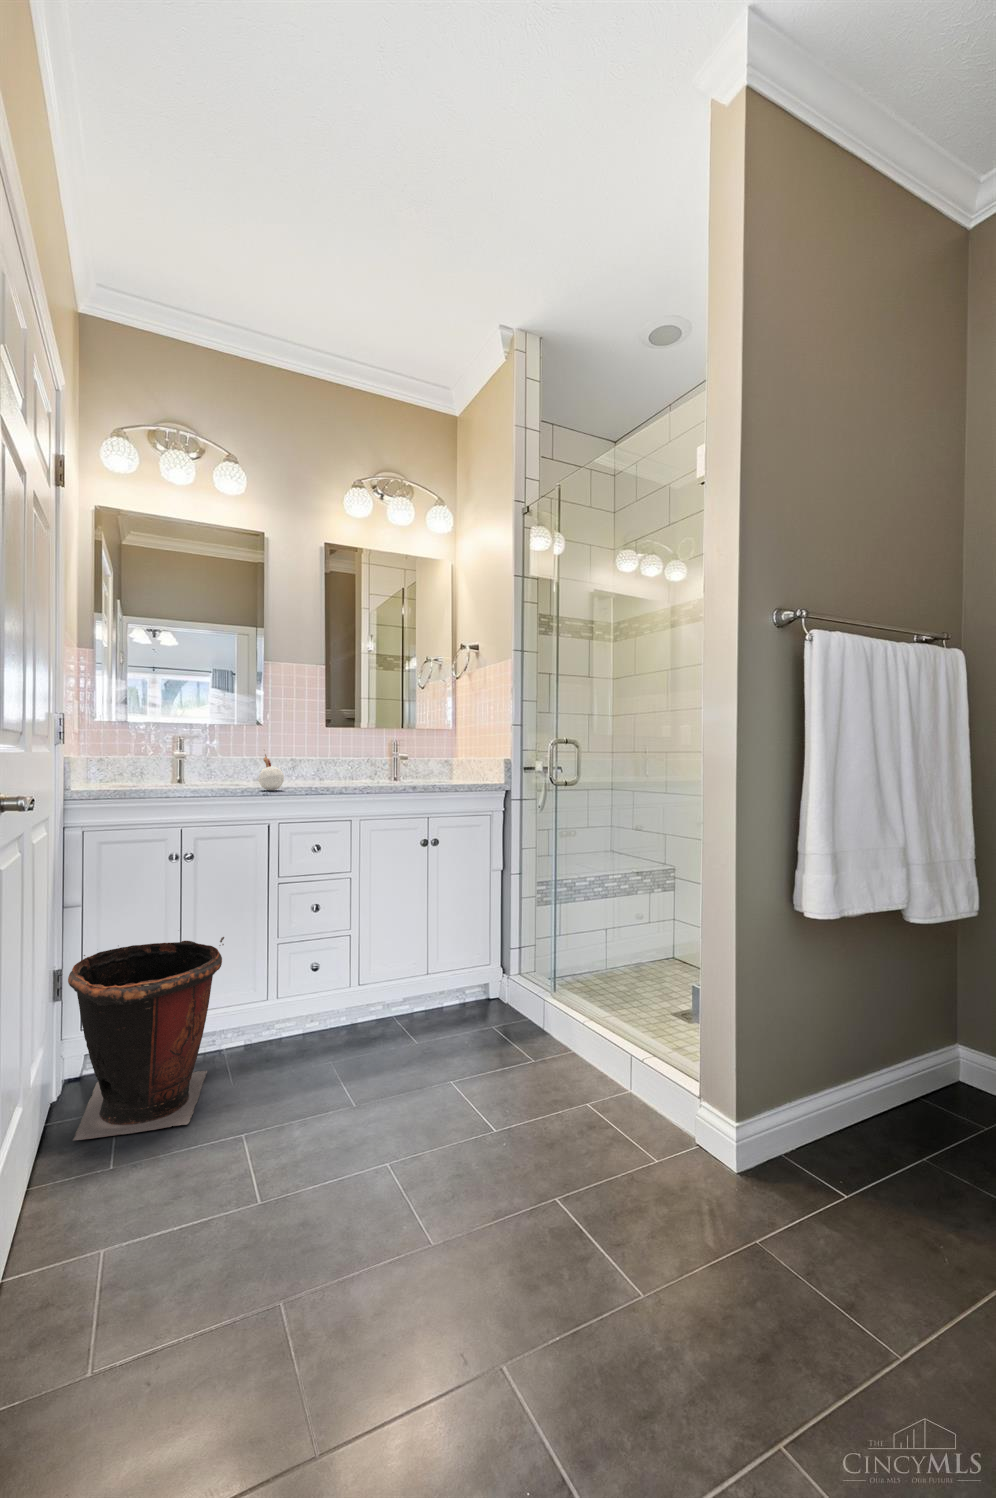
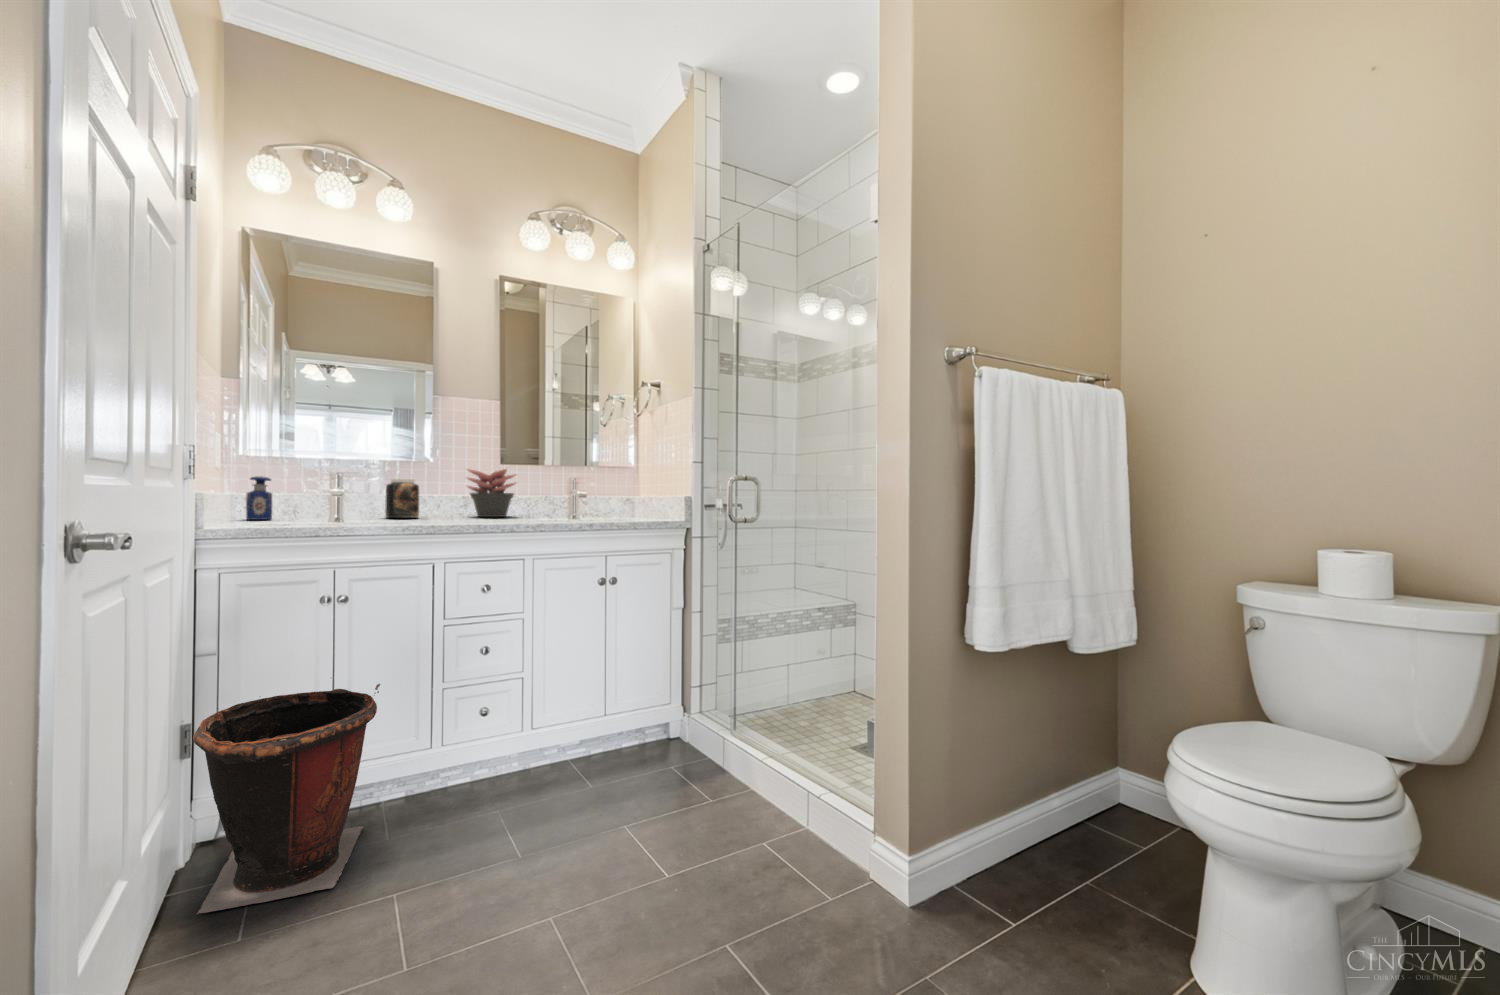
succulent plant: none [292,731,341,778] -> present [467,469,516,517]
perfume bottle: none [98,740,120,780] -> present [246,476,272,520]
jar: none [220,741,250,779] -> present [385,479,419,518]
candle: present [259,750,284,790] -> none [422,486,451,529]

